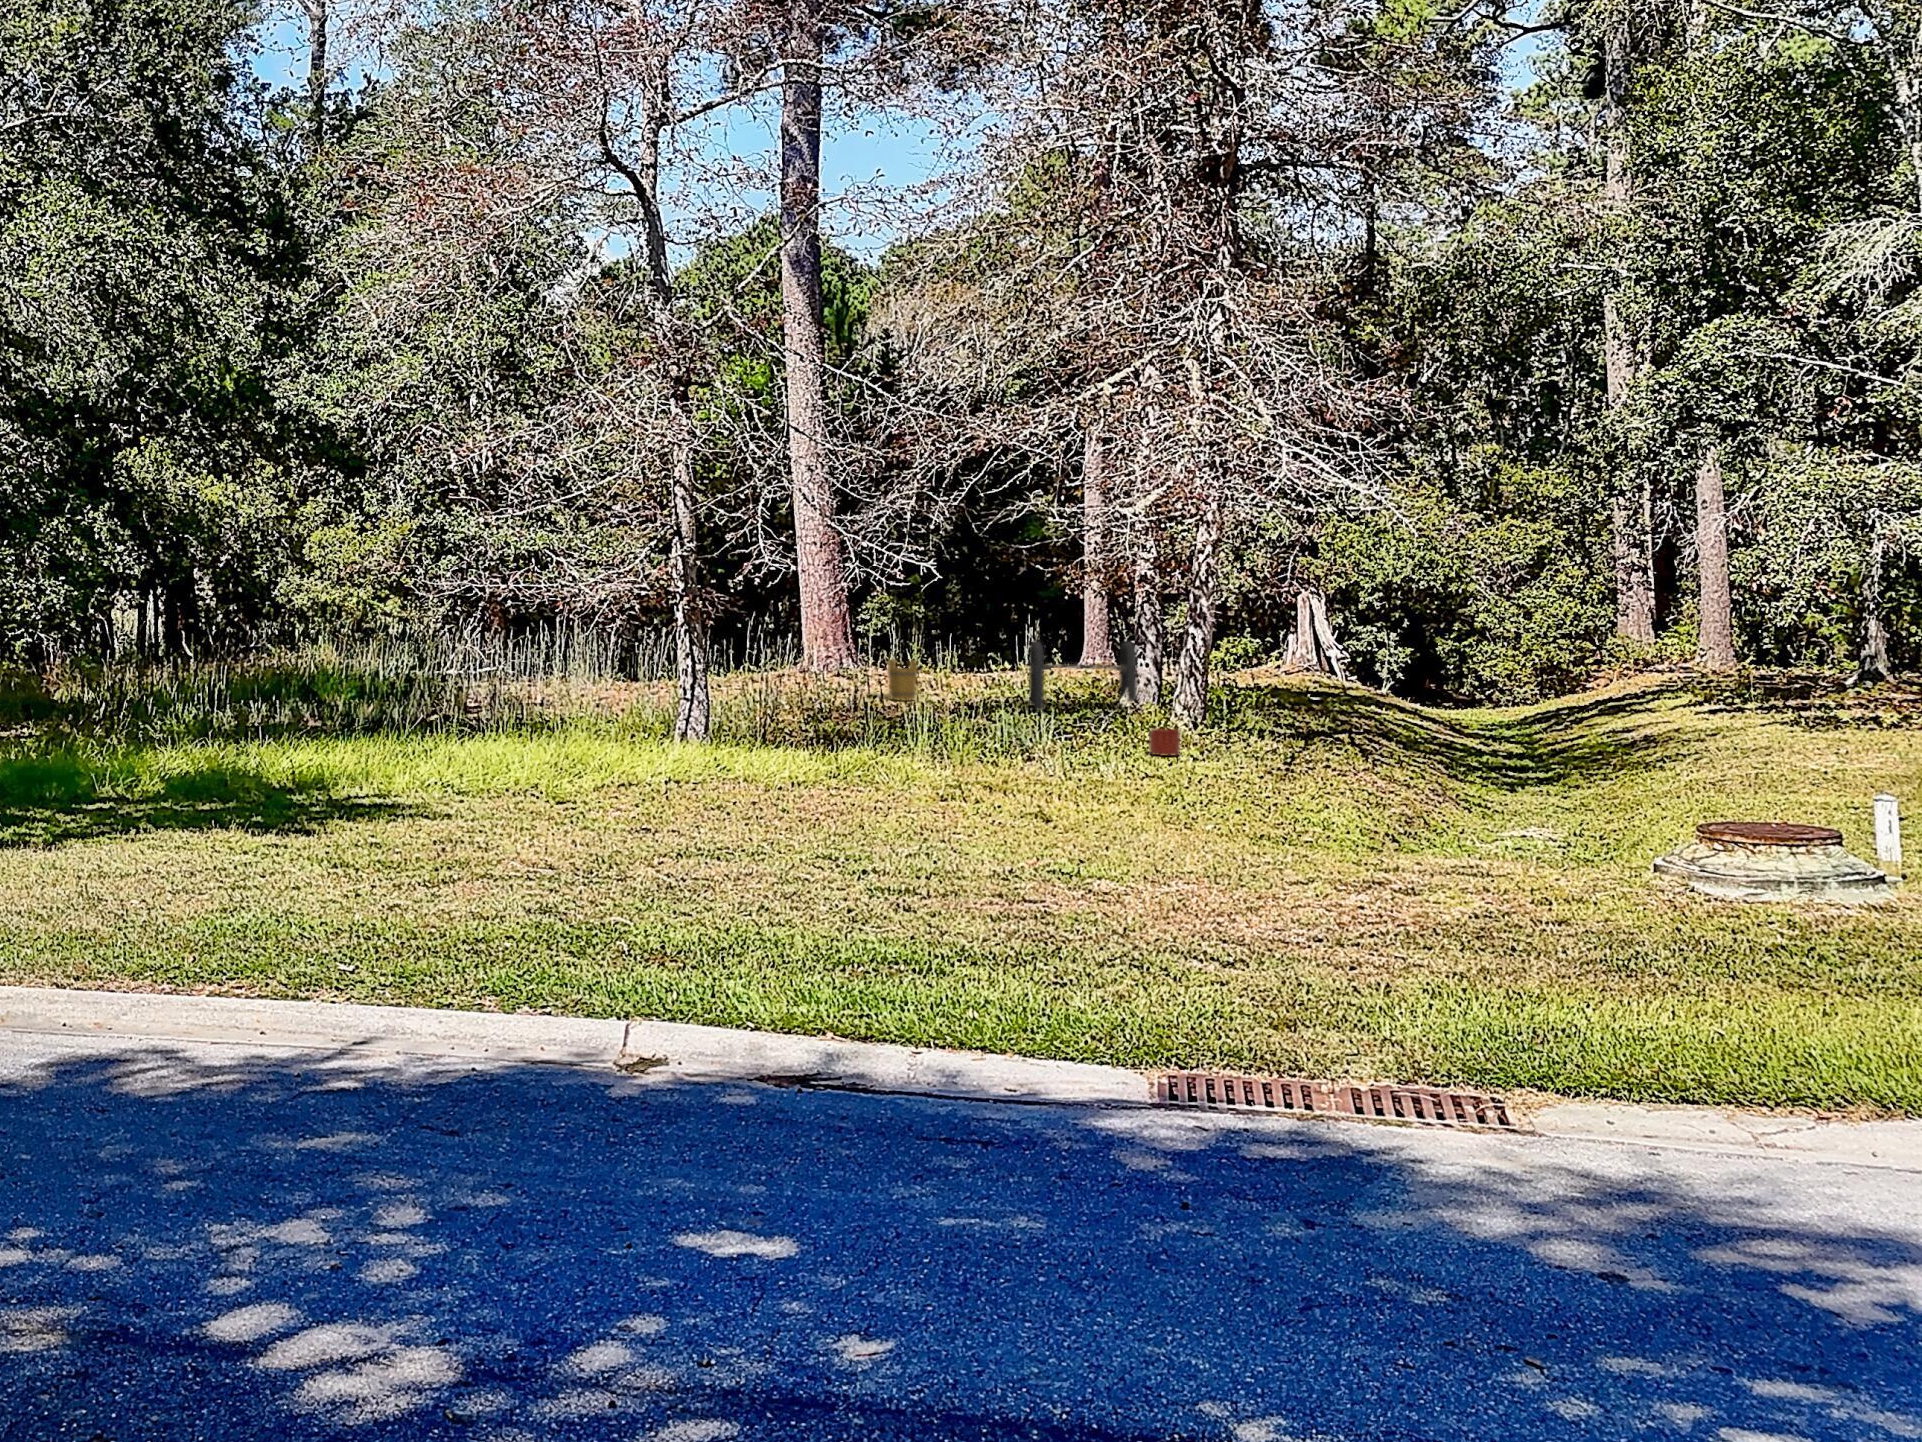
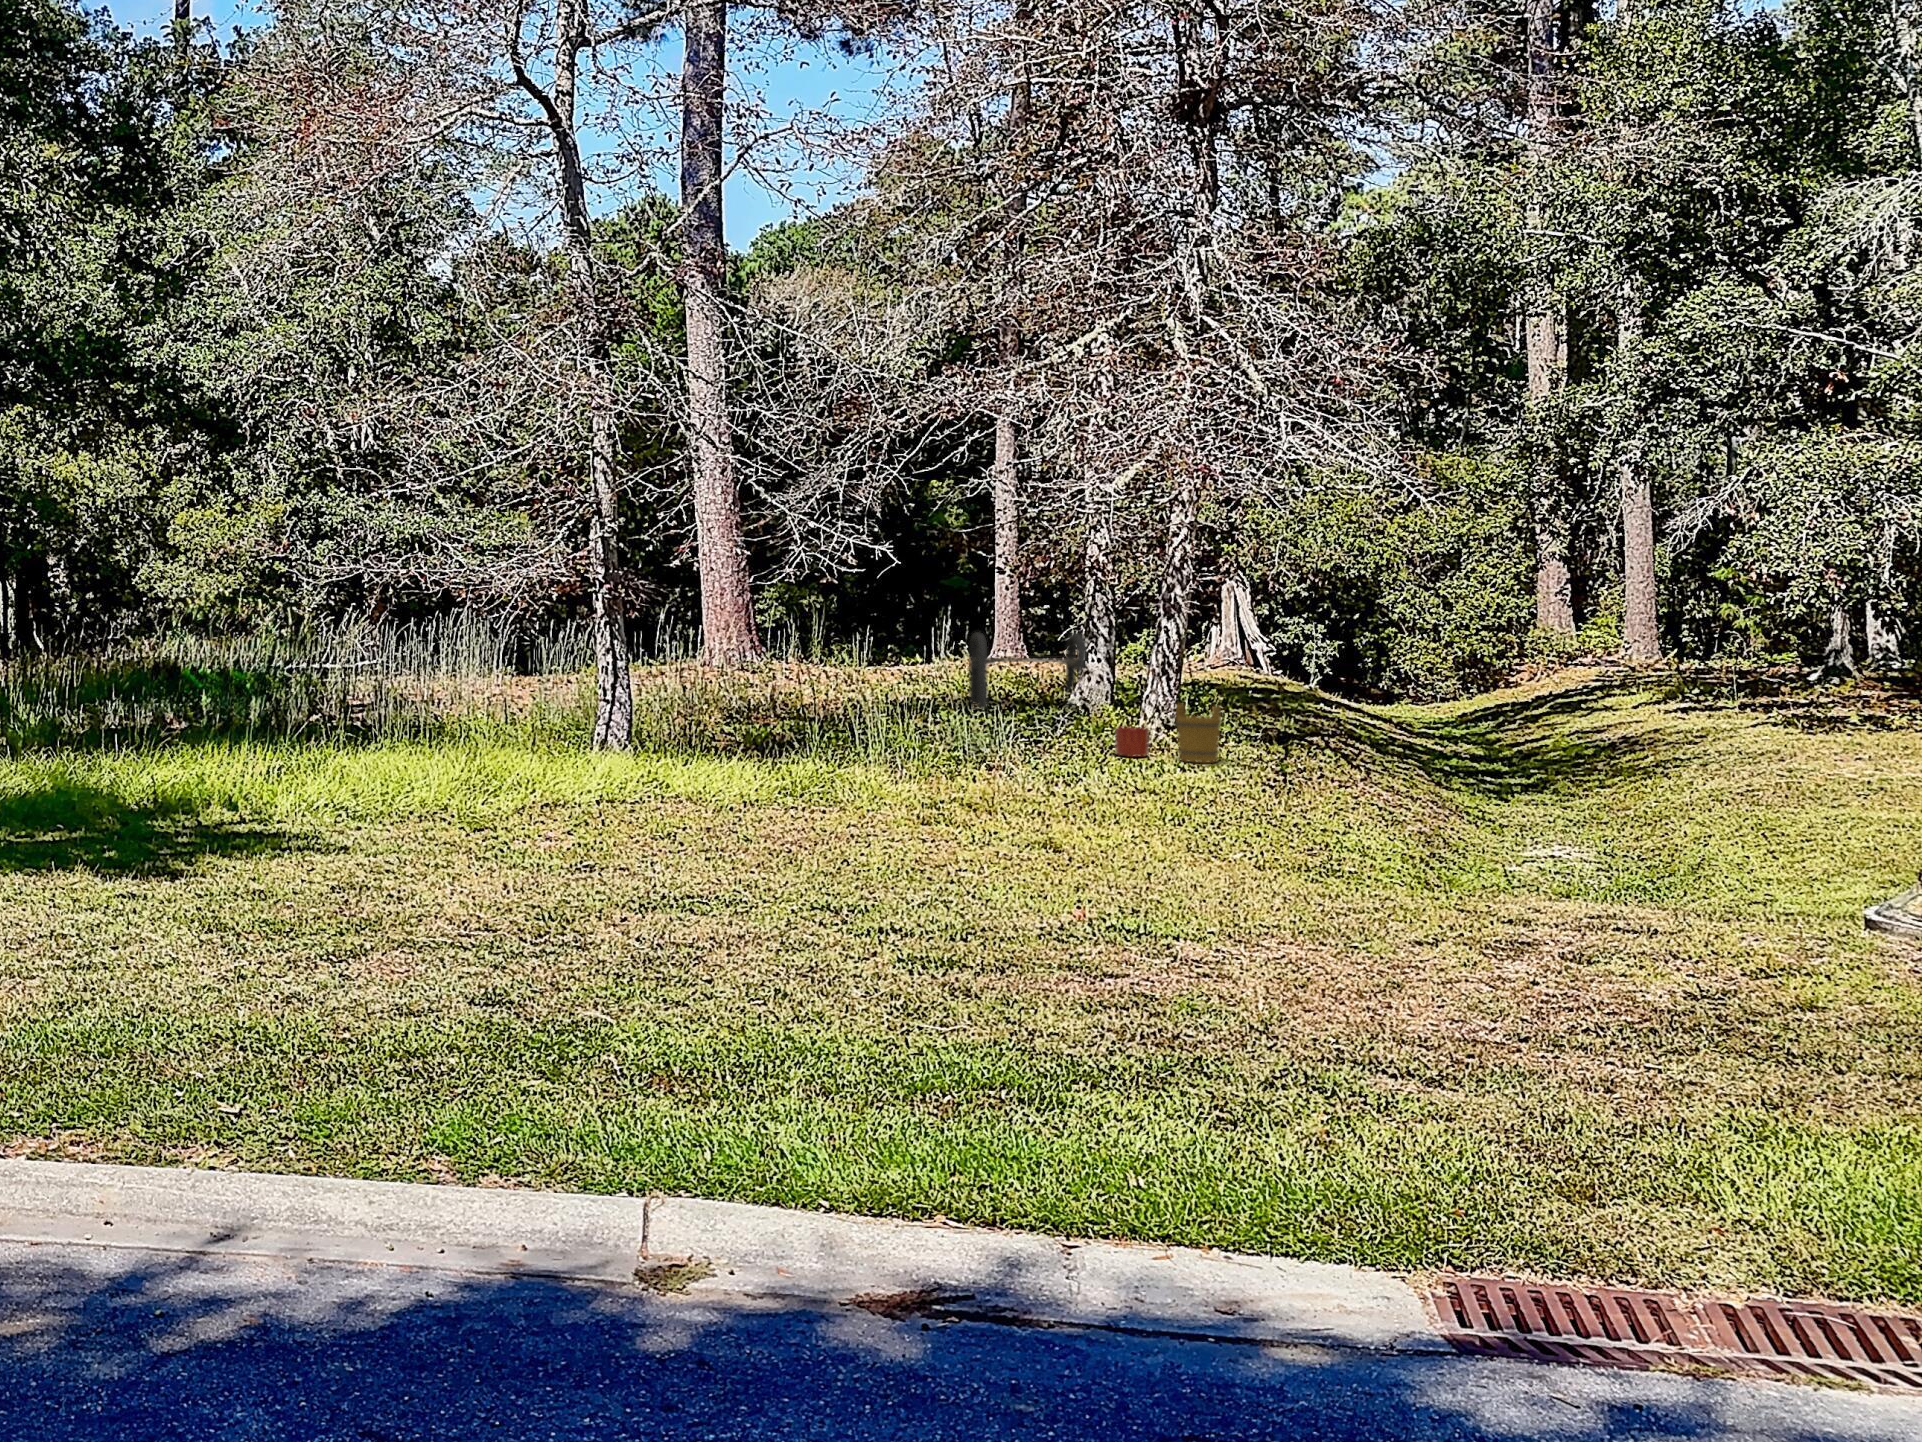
bucket: present [888,659,918,701] -> present [1176,704,1222,763]

